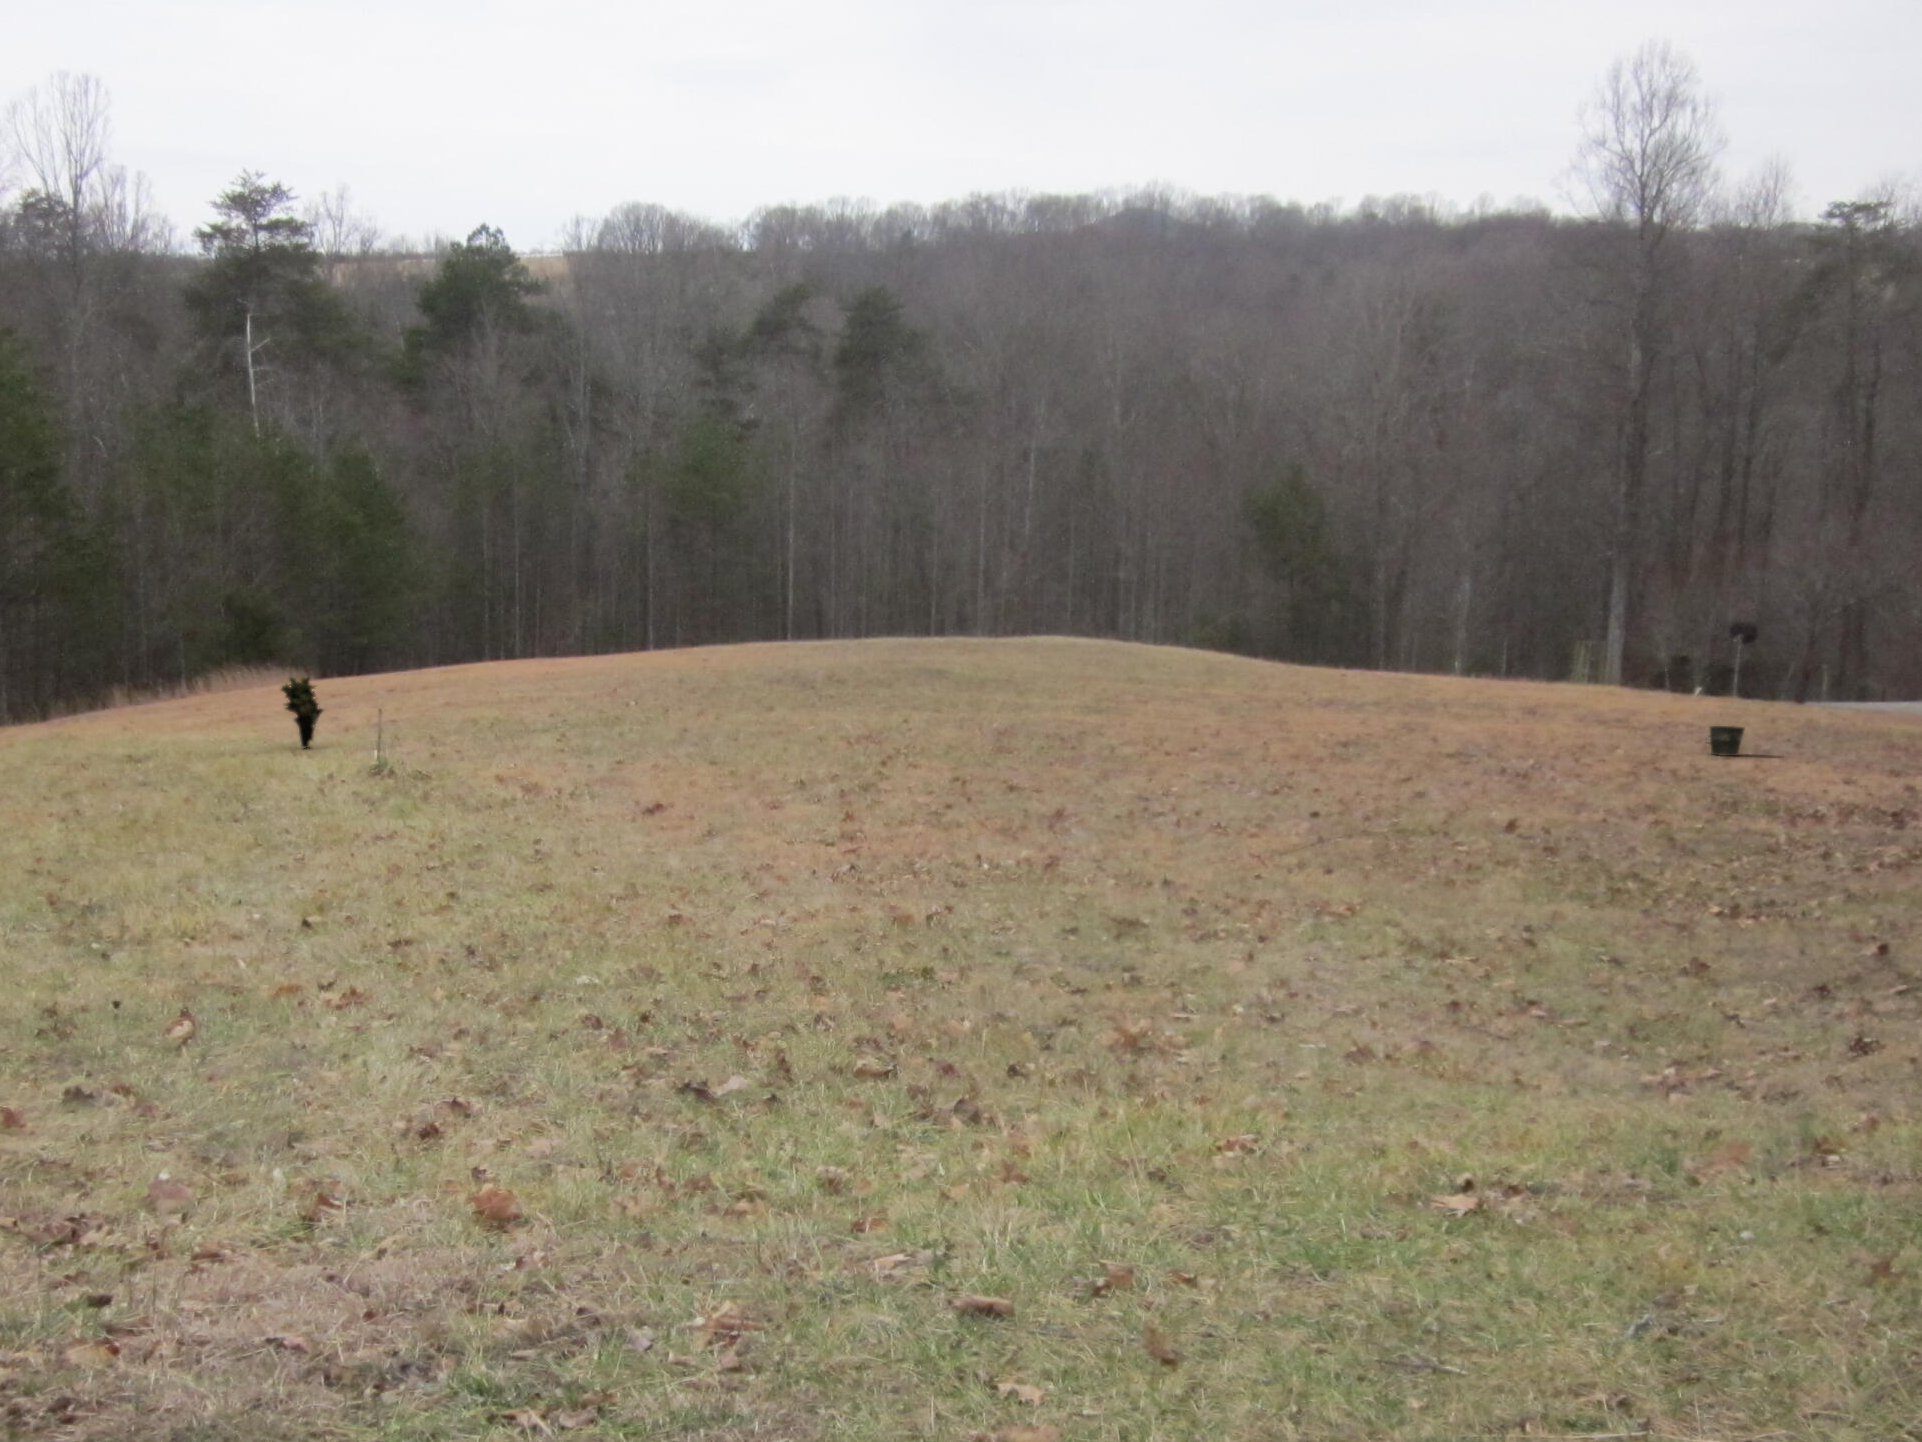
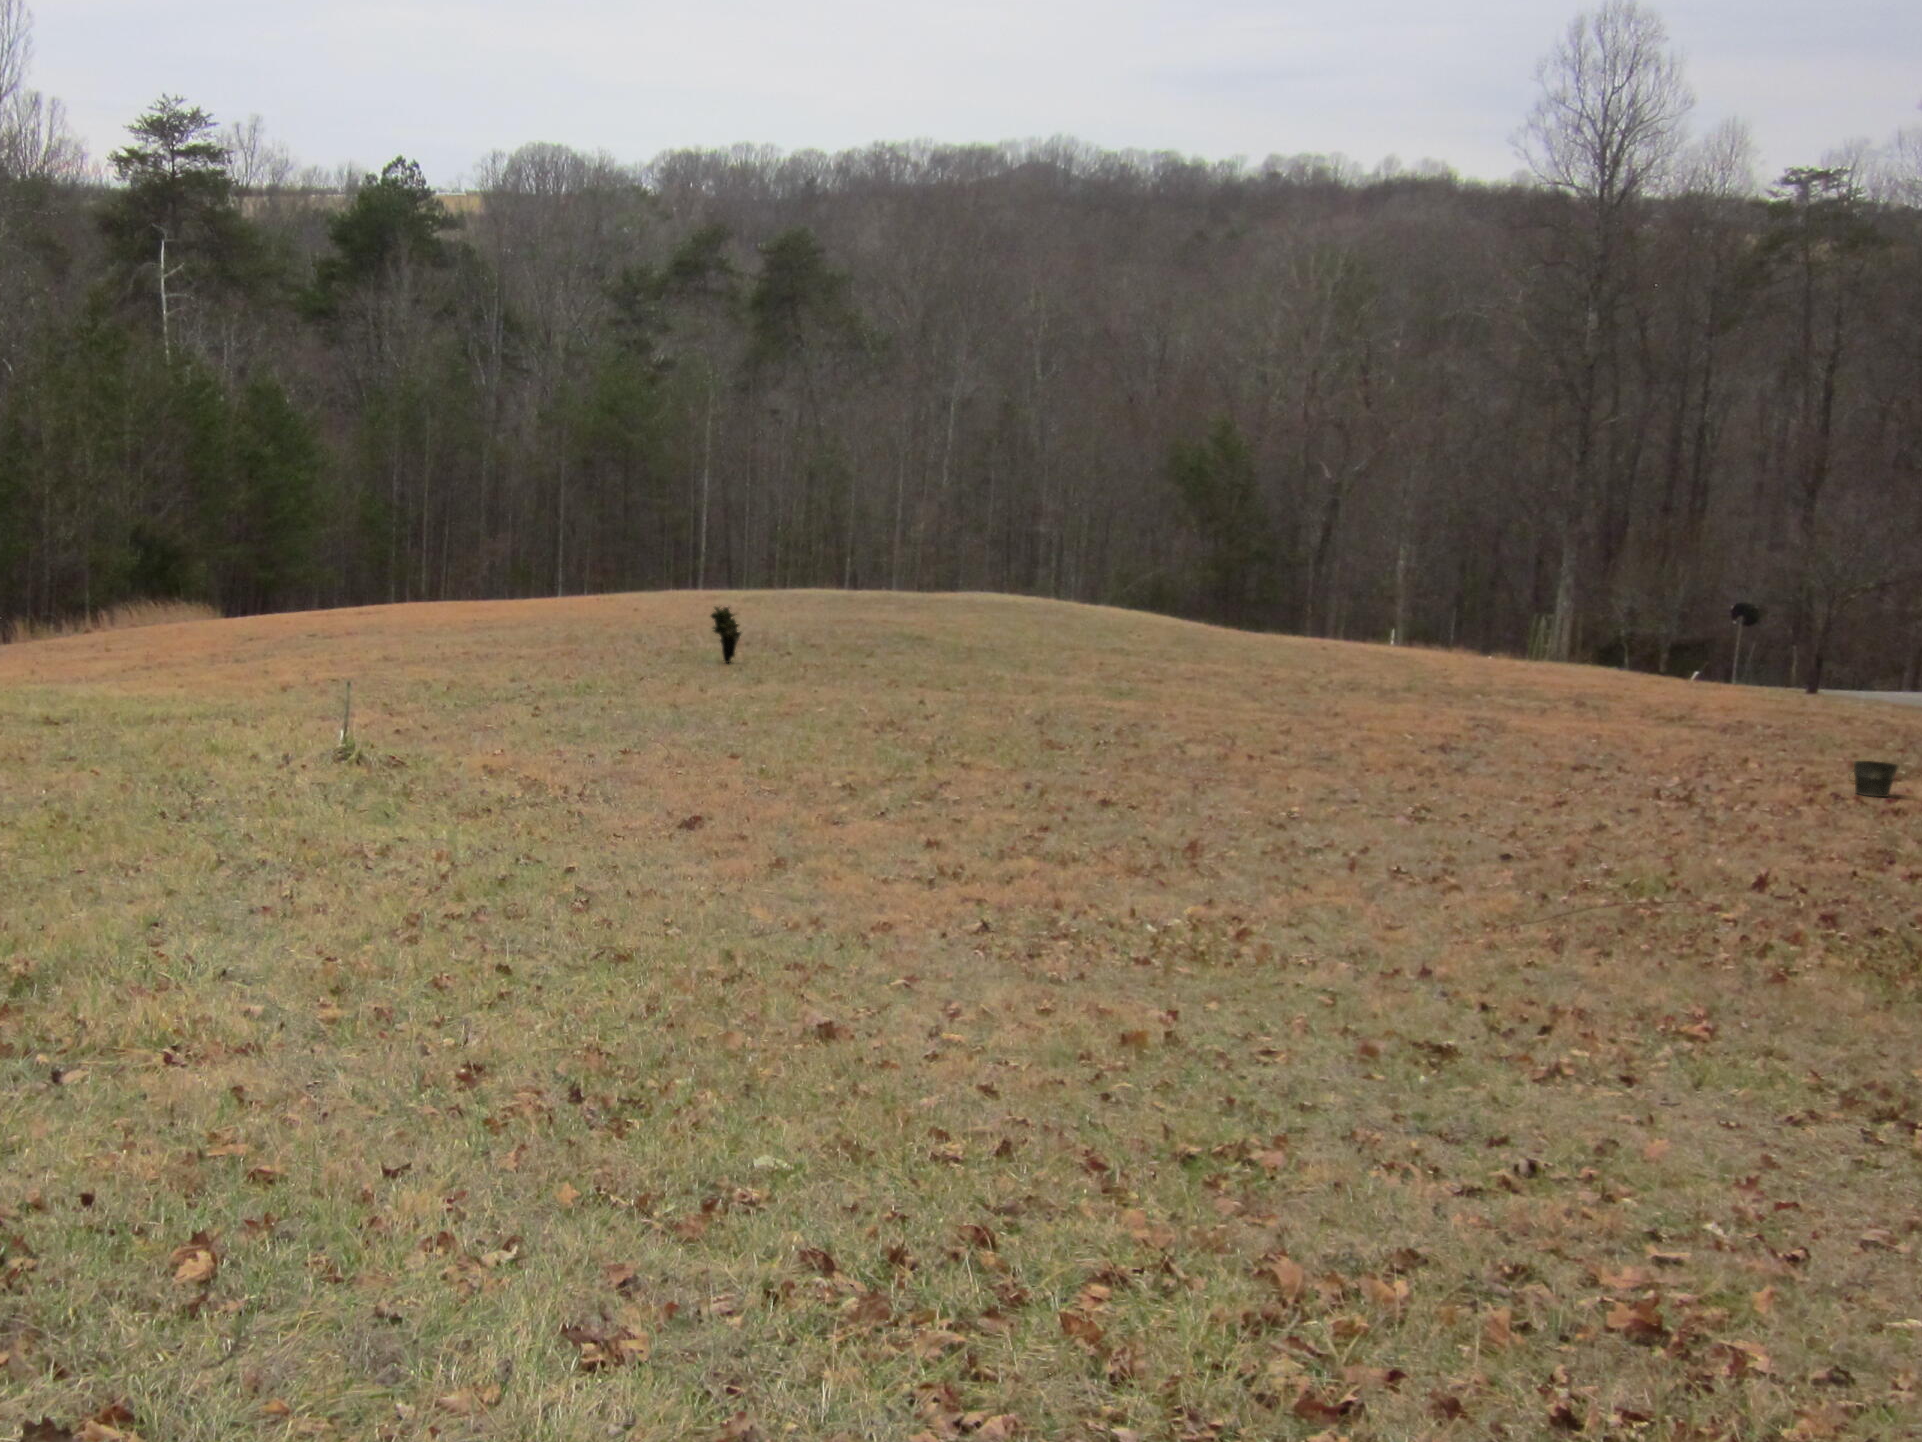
potted plant: present [281,677,323,748] -> present [711,607,741,663]

